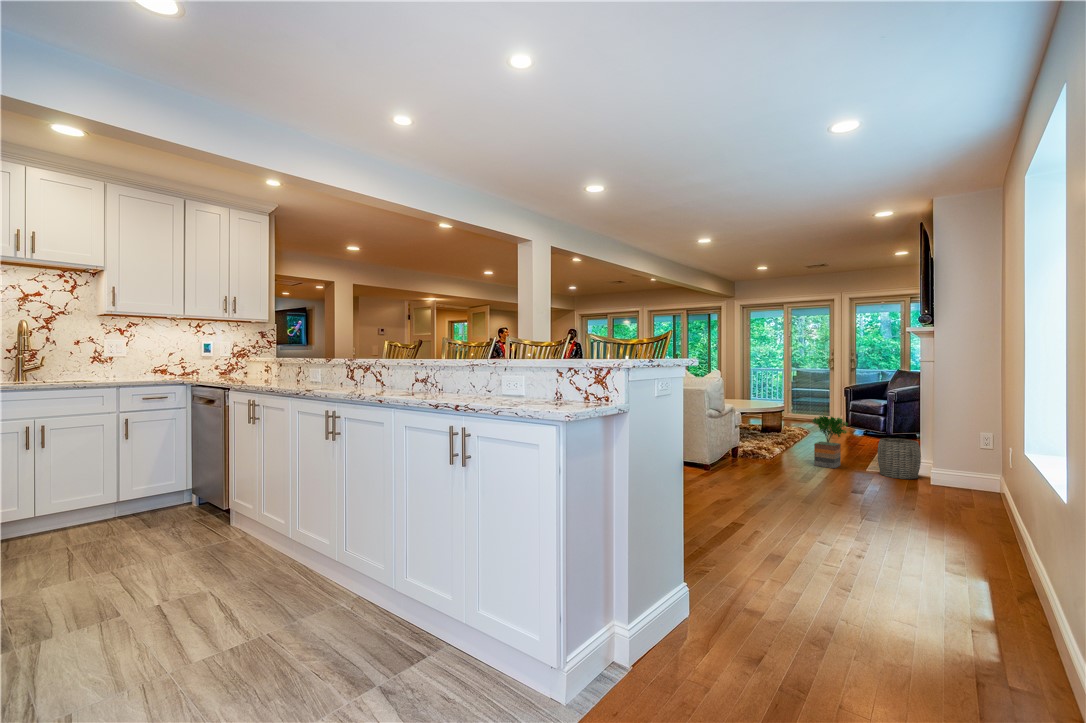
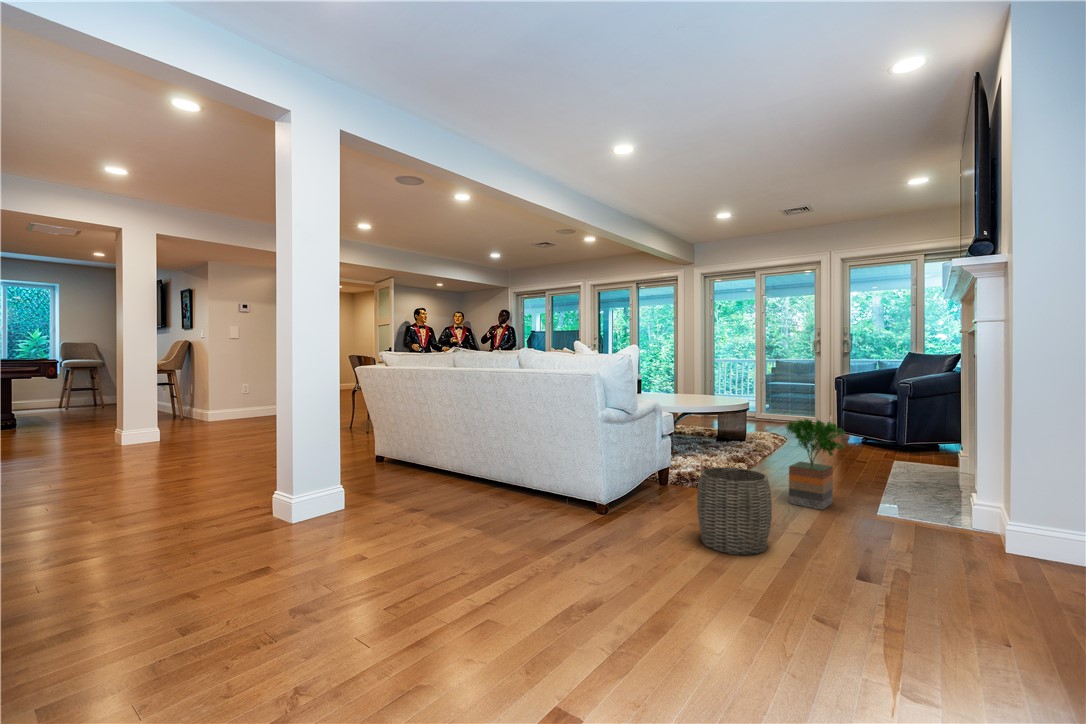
woven basket: present [878,438,921,479] -> present [697,467,772,555]

